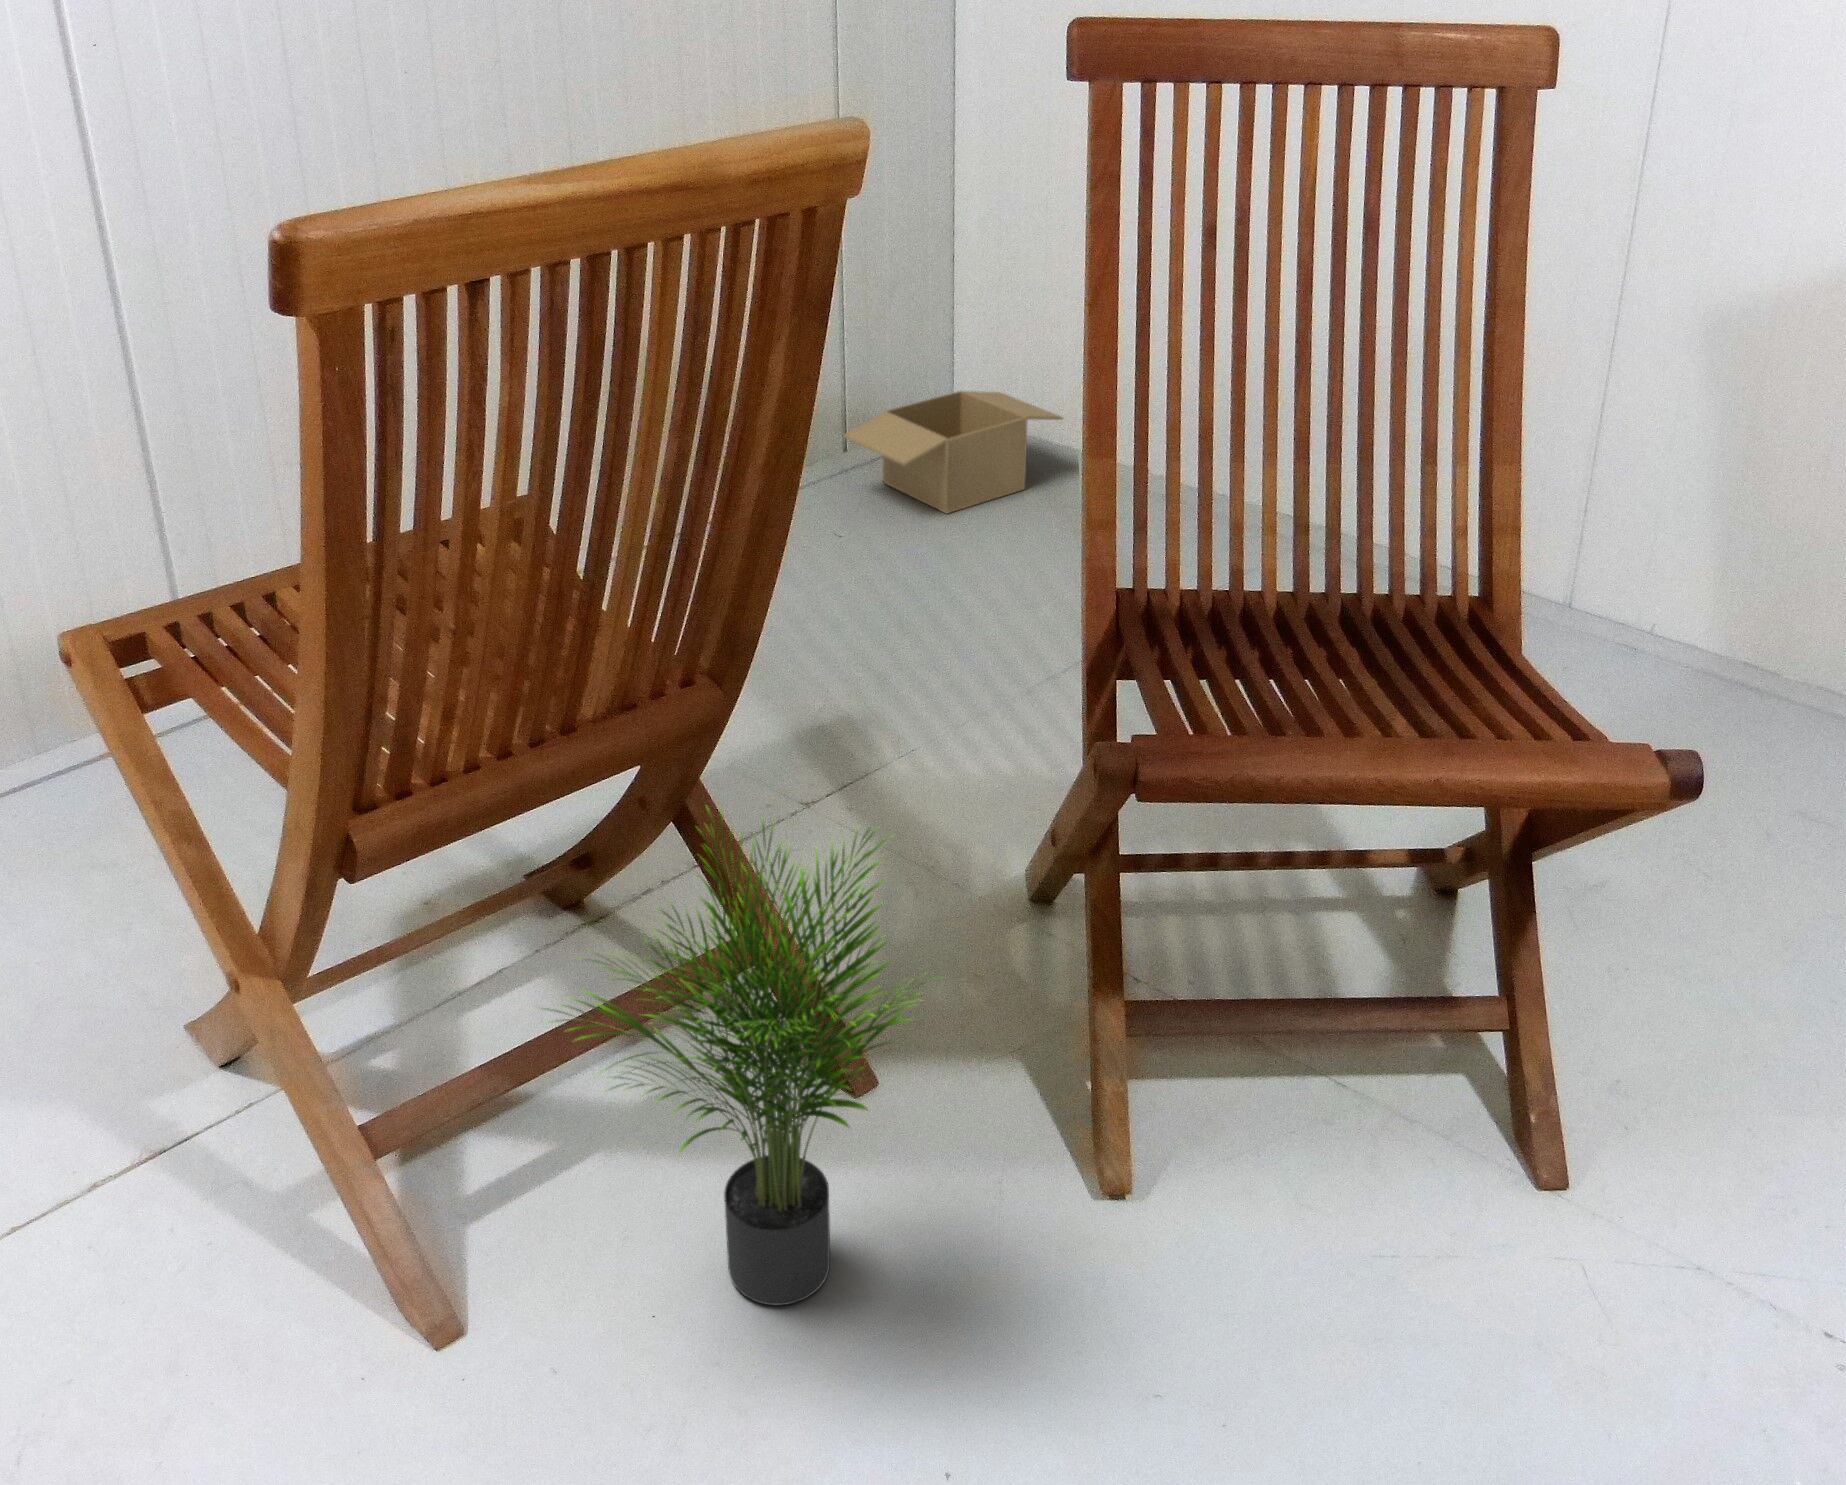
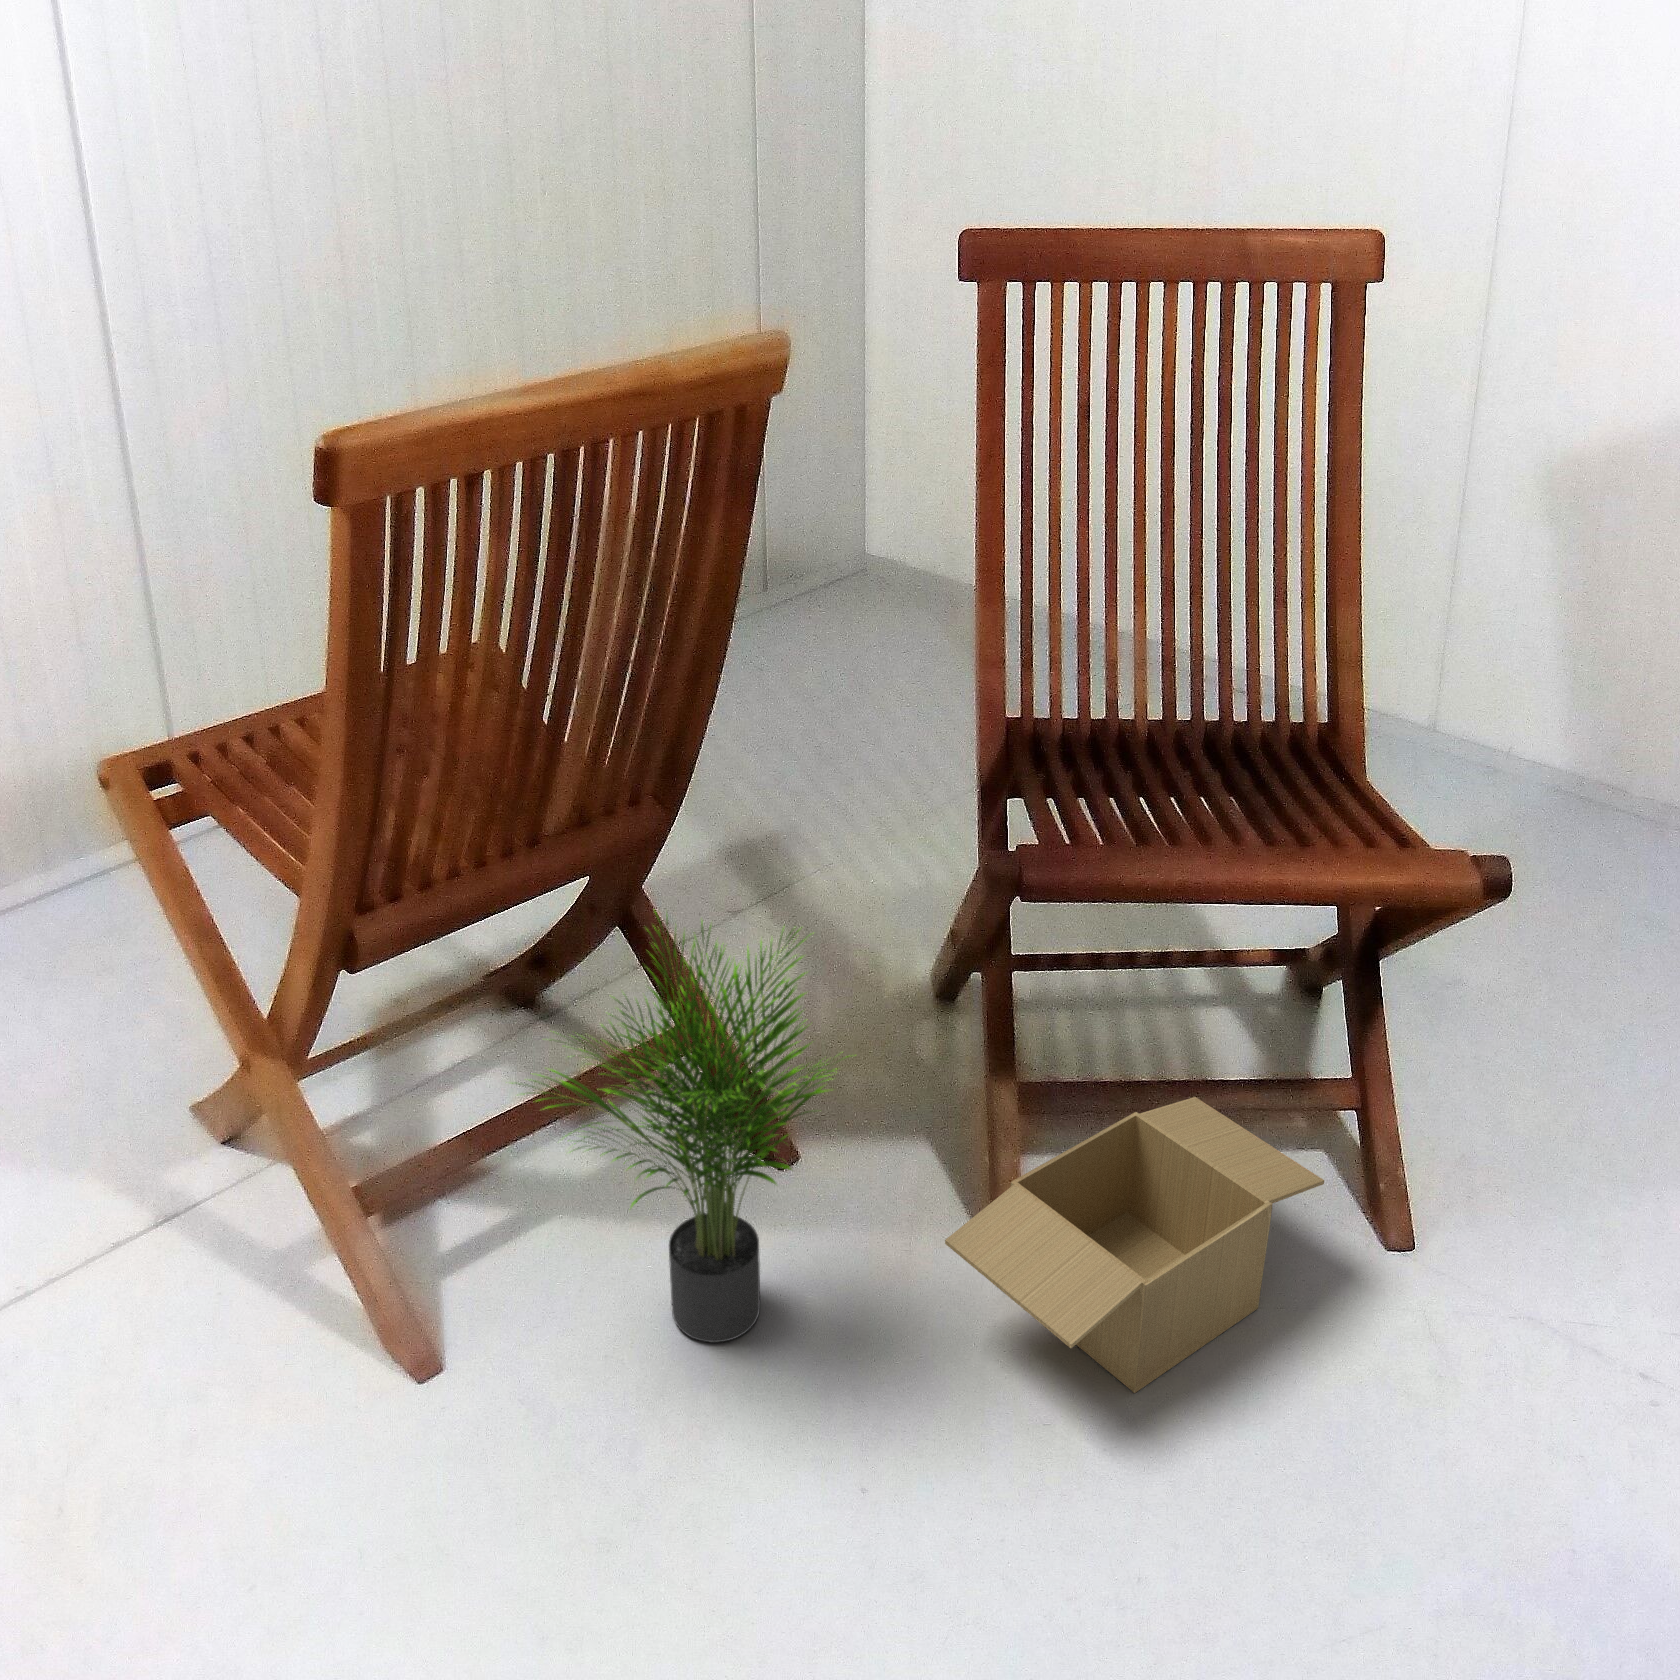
cardboard box: present [843,391,1063,513] -> present [945,1097,1324,1393]

